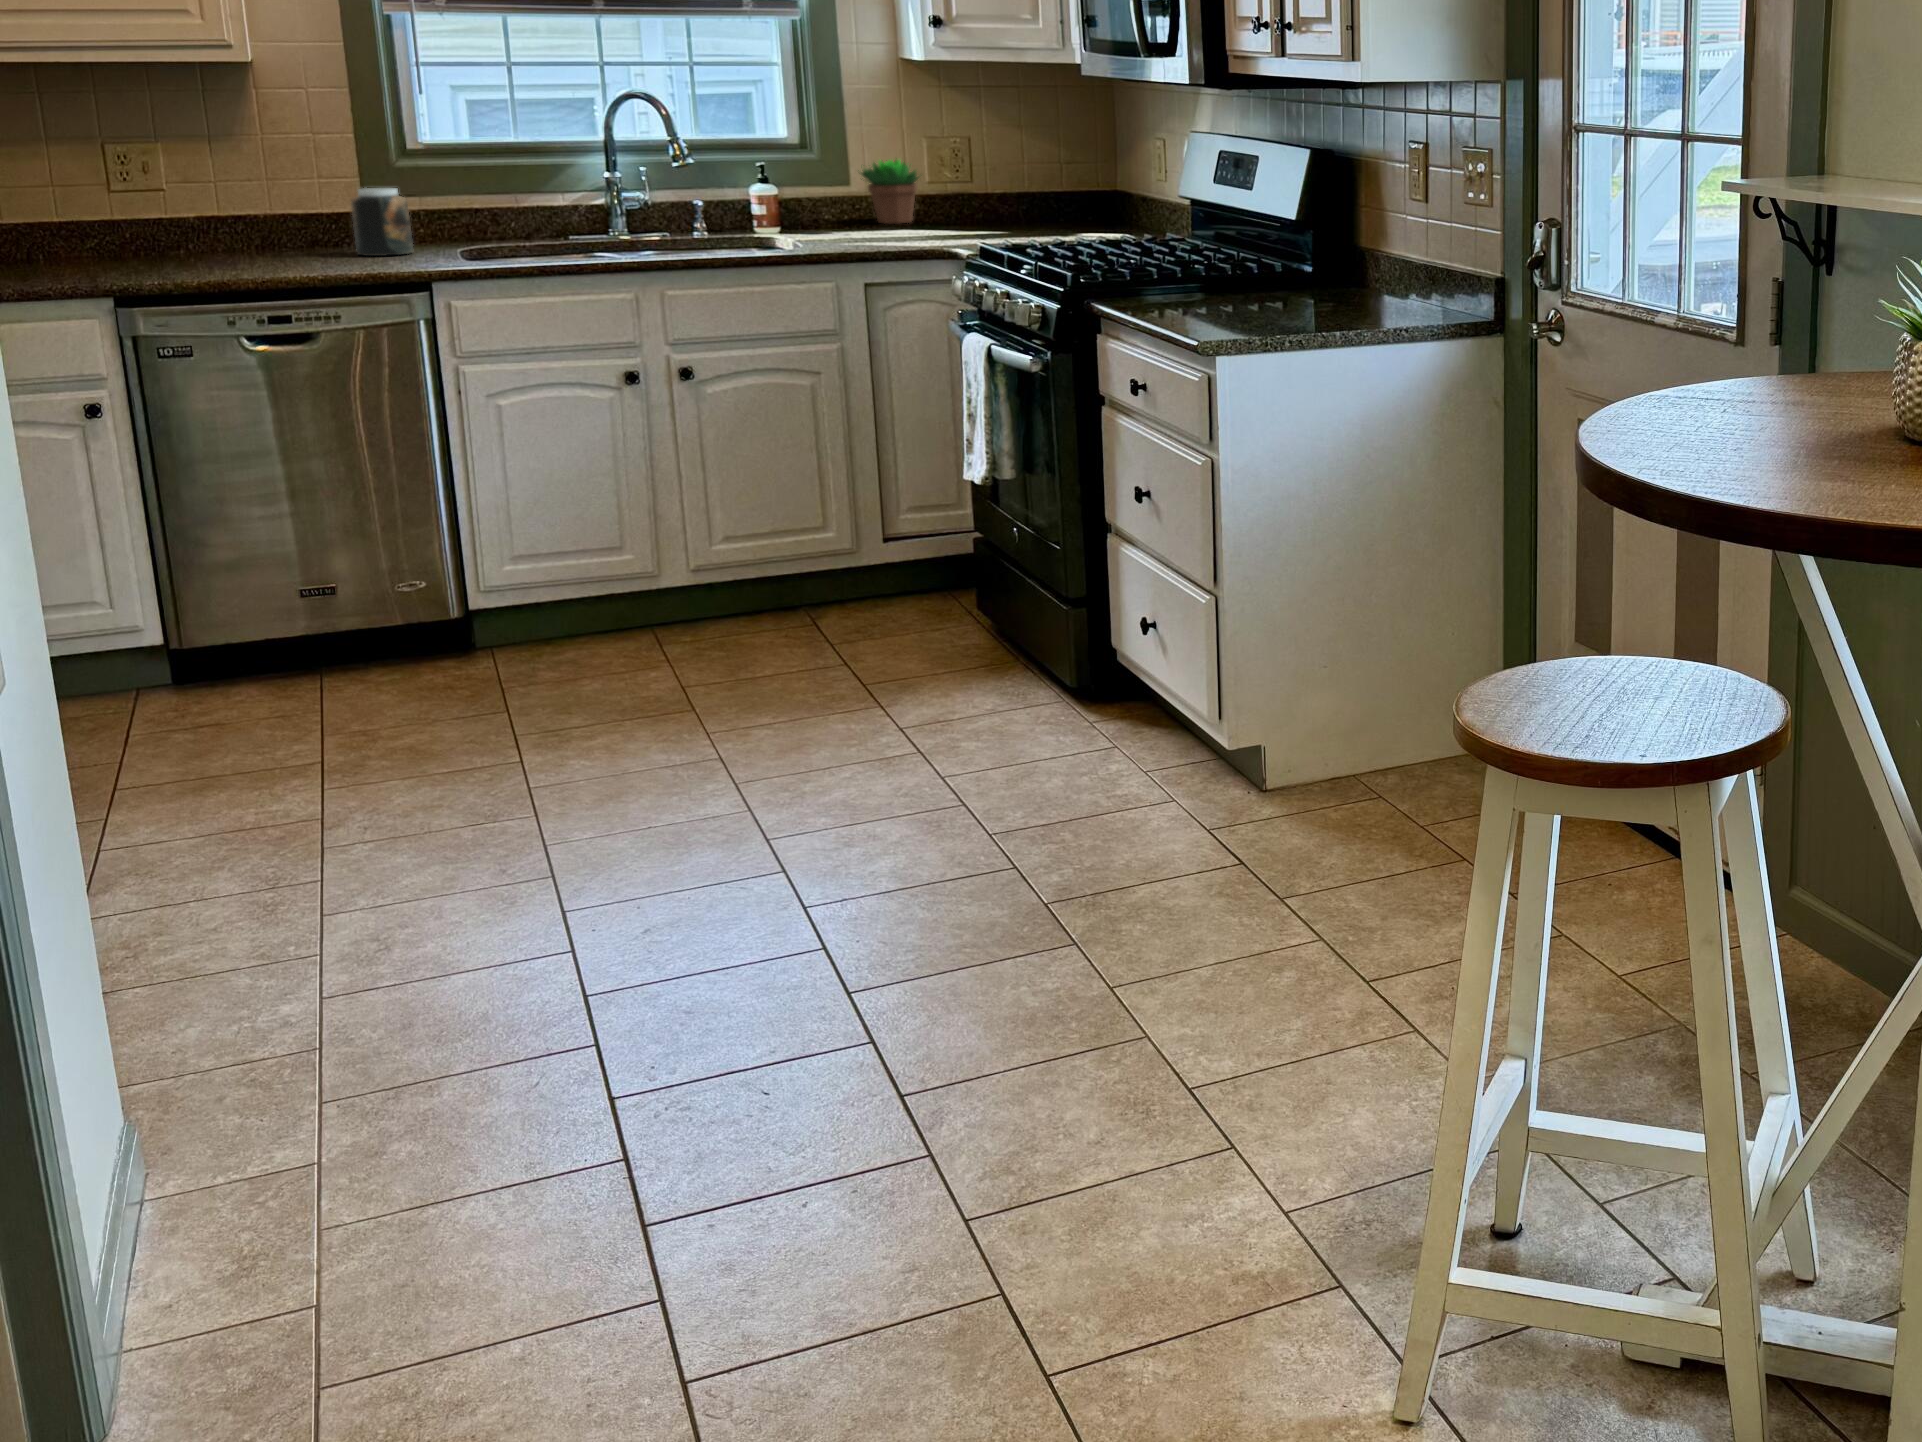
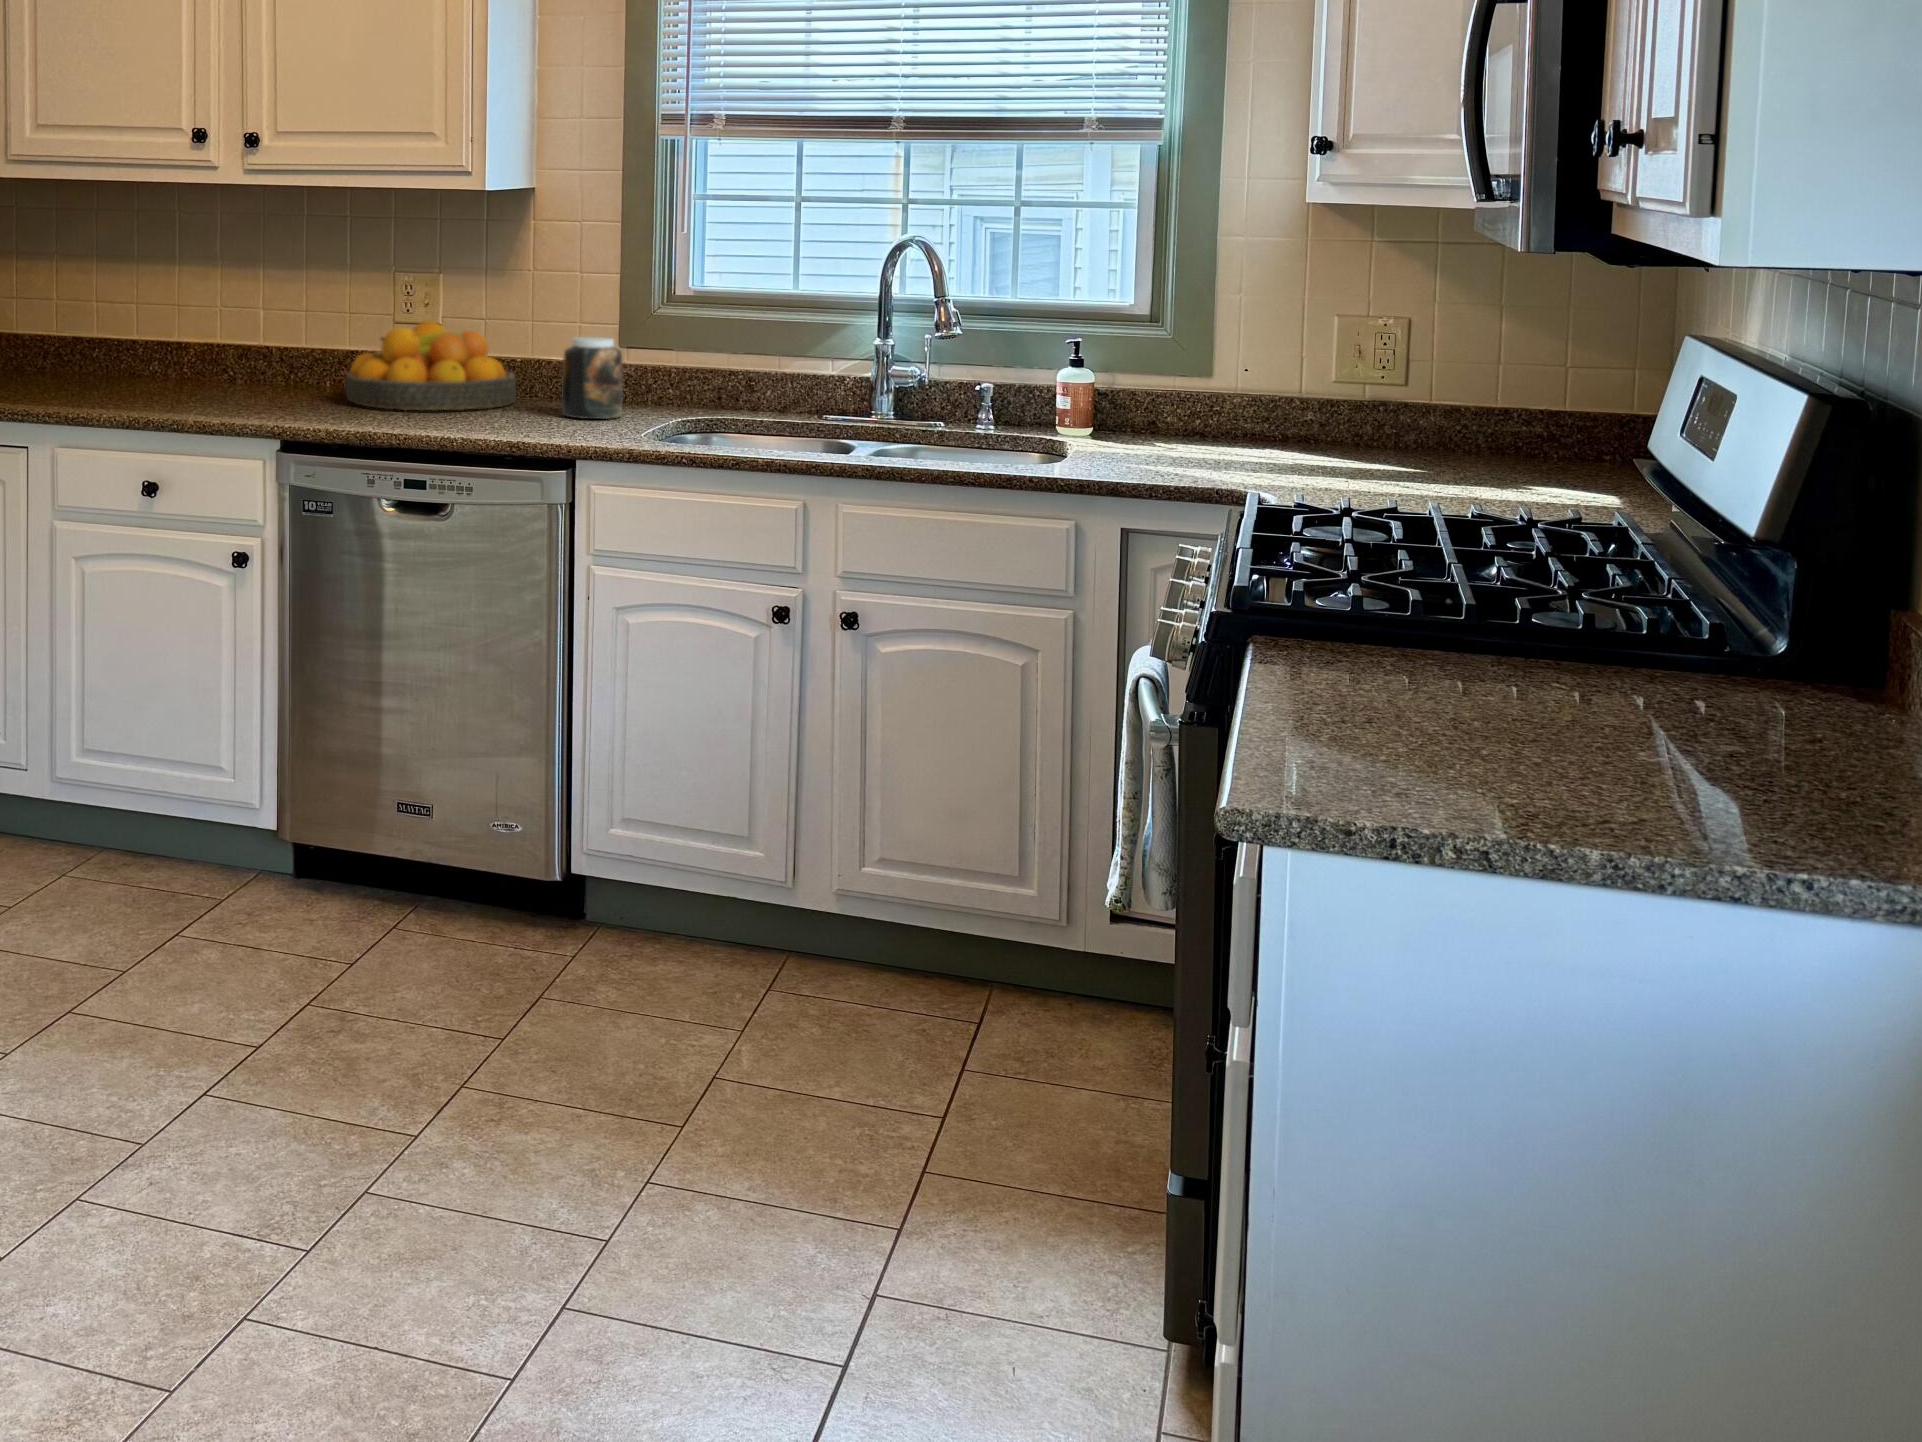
succulent plant: present [861,160,919,224] -> none [1216,344,1318,442]
fruit bowl: none [107,188,288,266] -> present [346,321,516,410]

